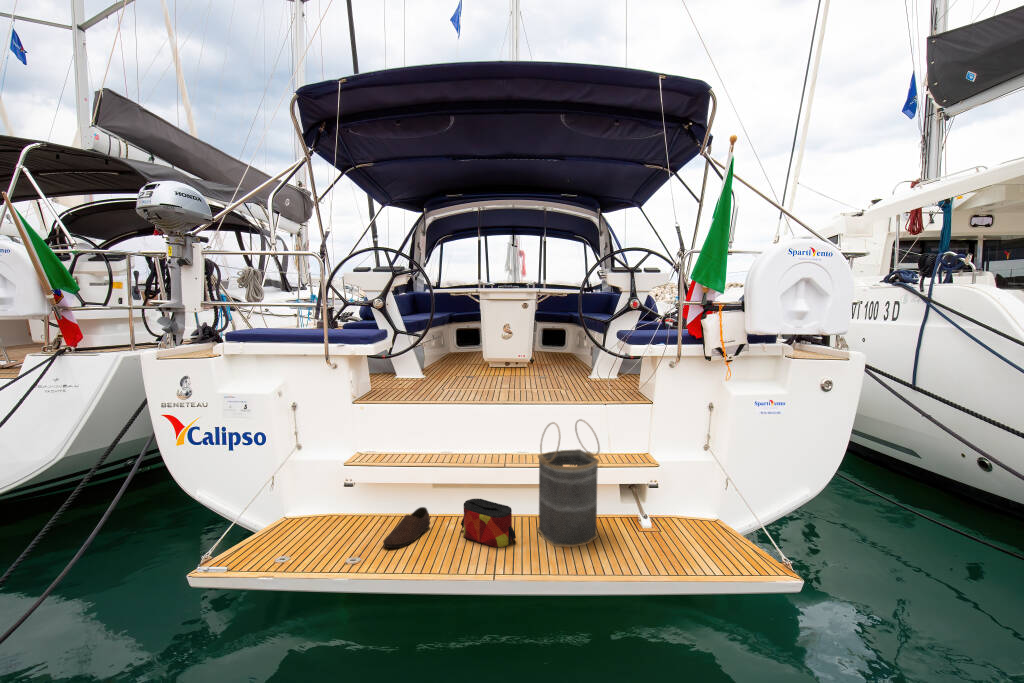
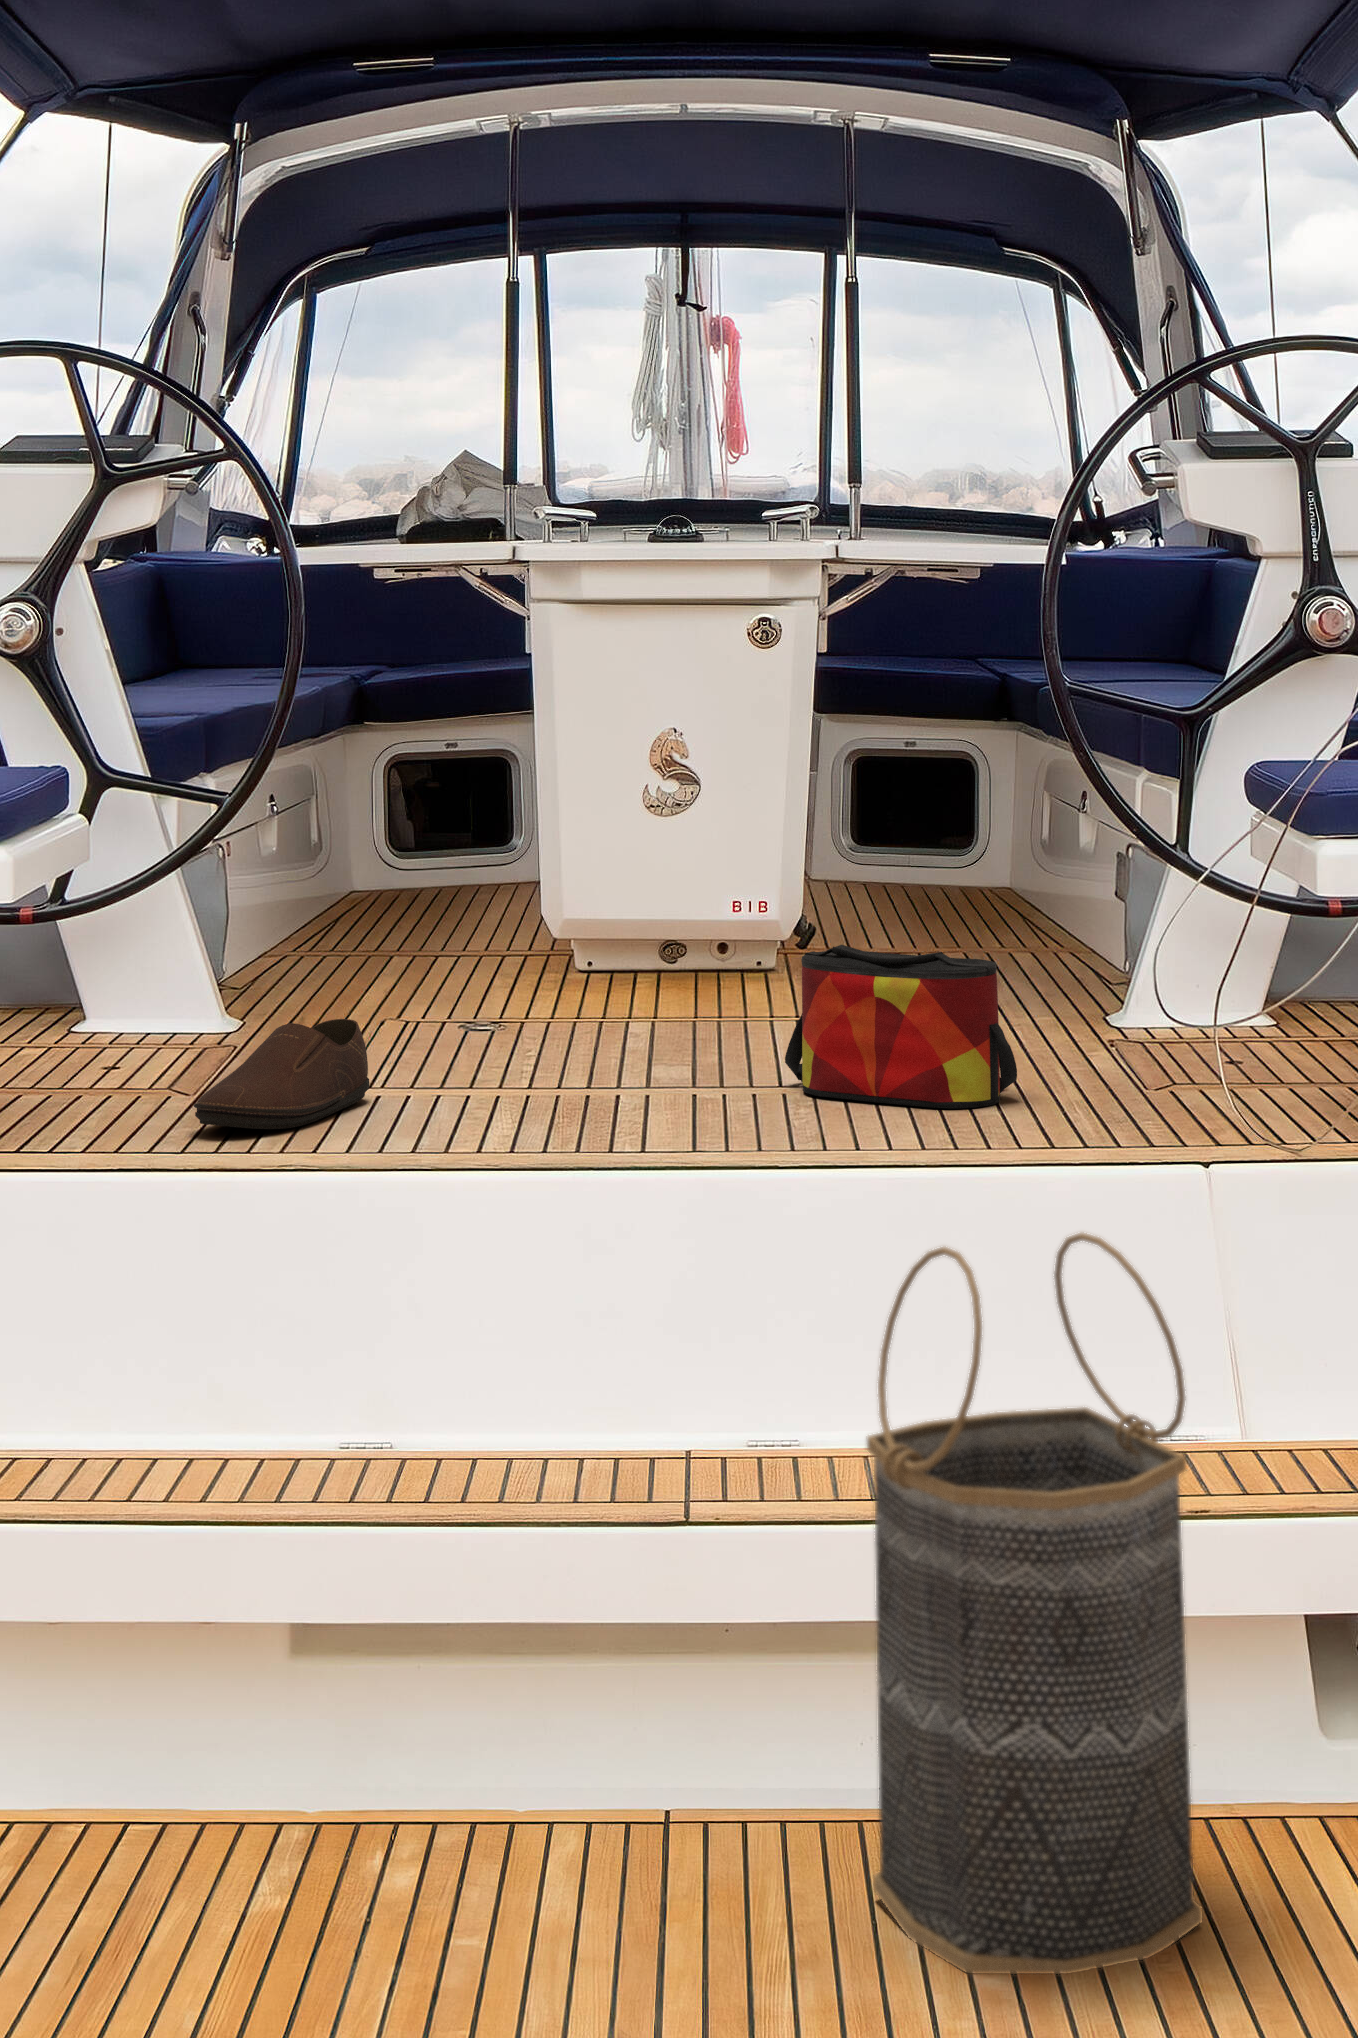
bag: present [461,499,516,548] -> present [785,945,1017,1109]
shoe: present [383,507,430,548] -> present [194,1019,369,1129]

